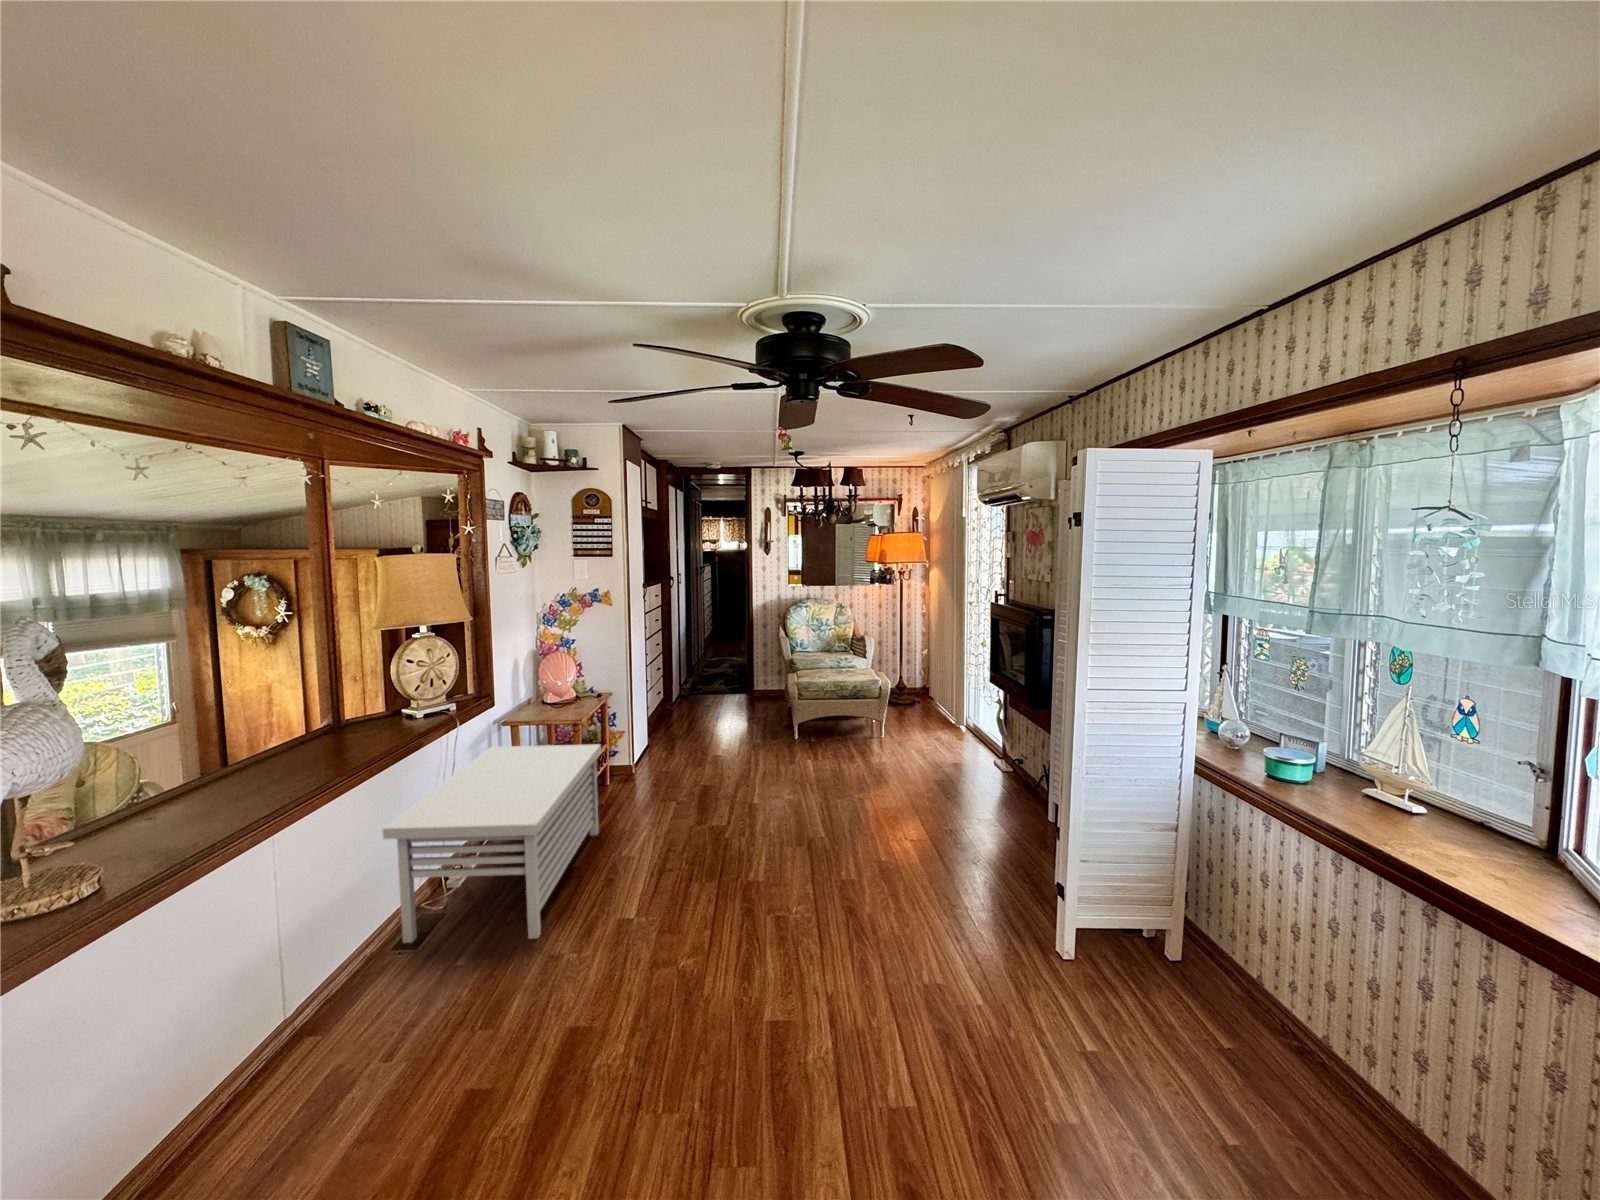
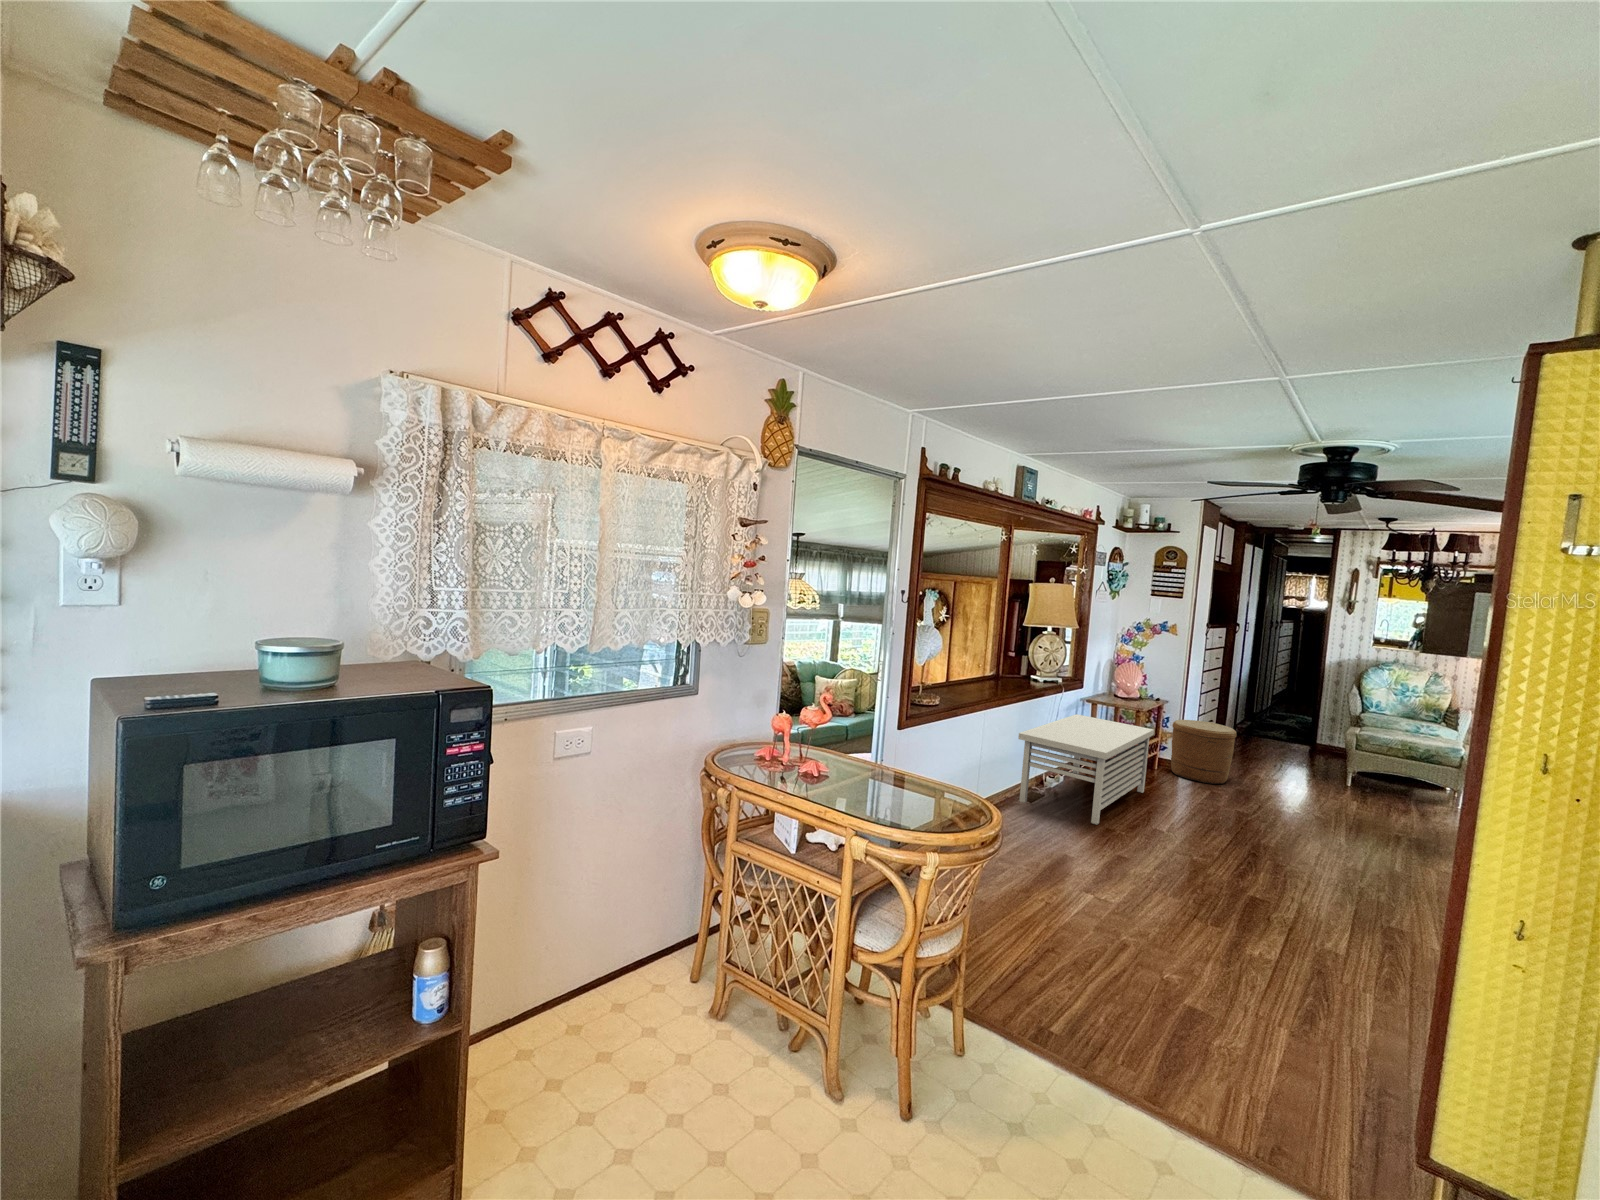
woven basket: none [621,707,692,787] -> present [1171,720,1236,784]

